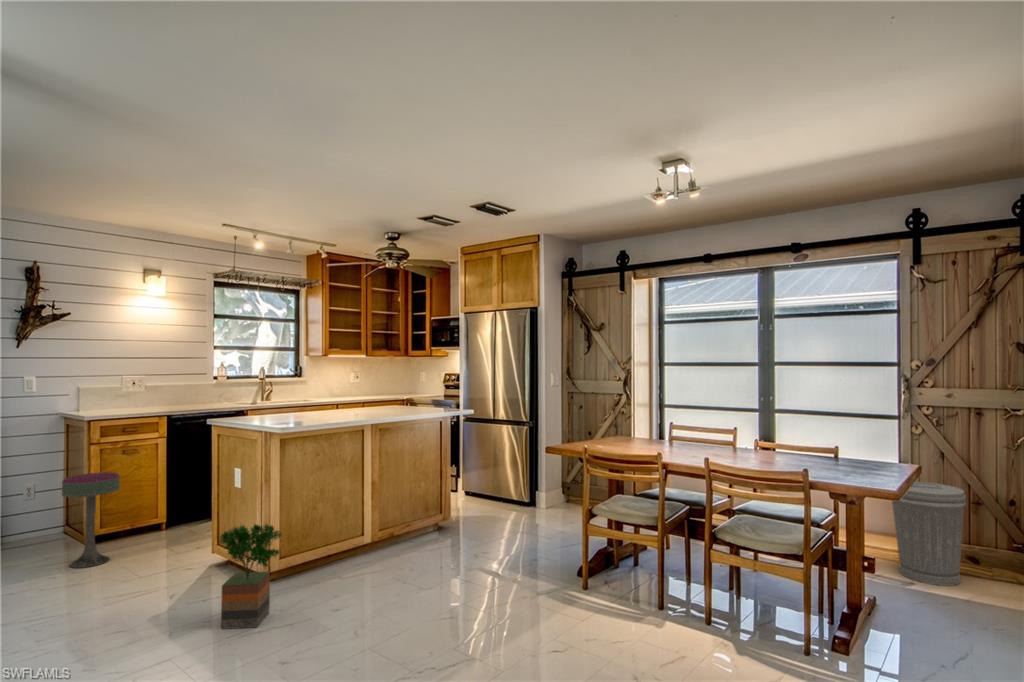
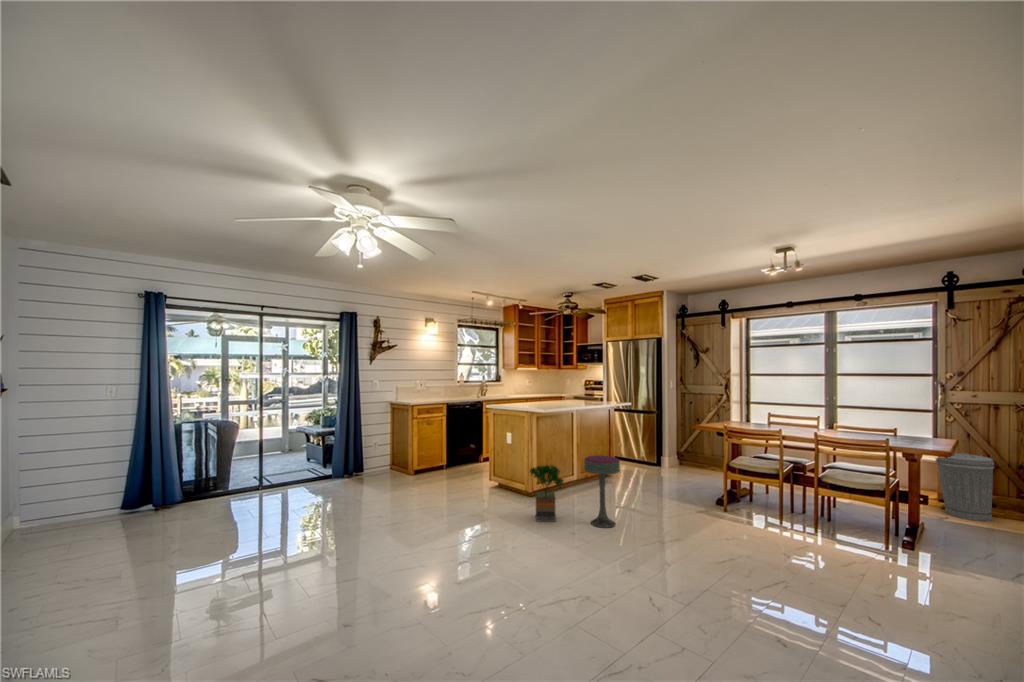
bar stool: present [62,472,120,568] -> present [584,455,620,528]

